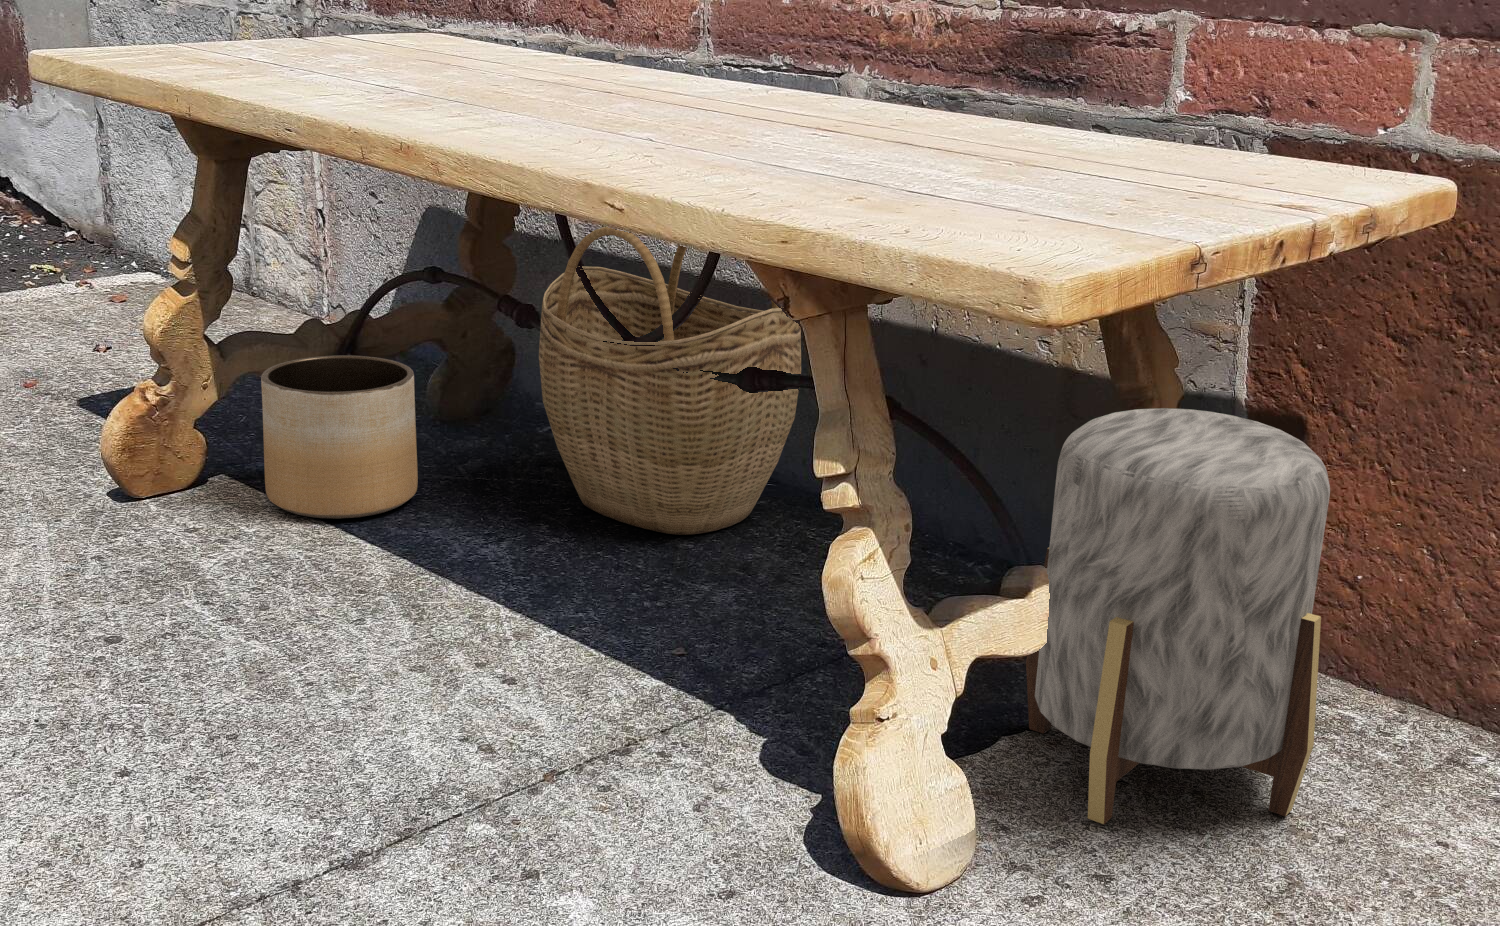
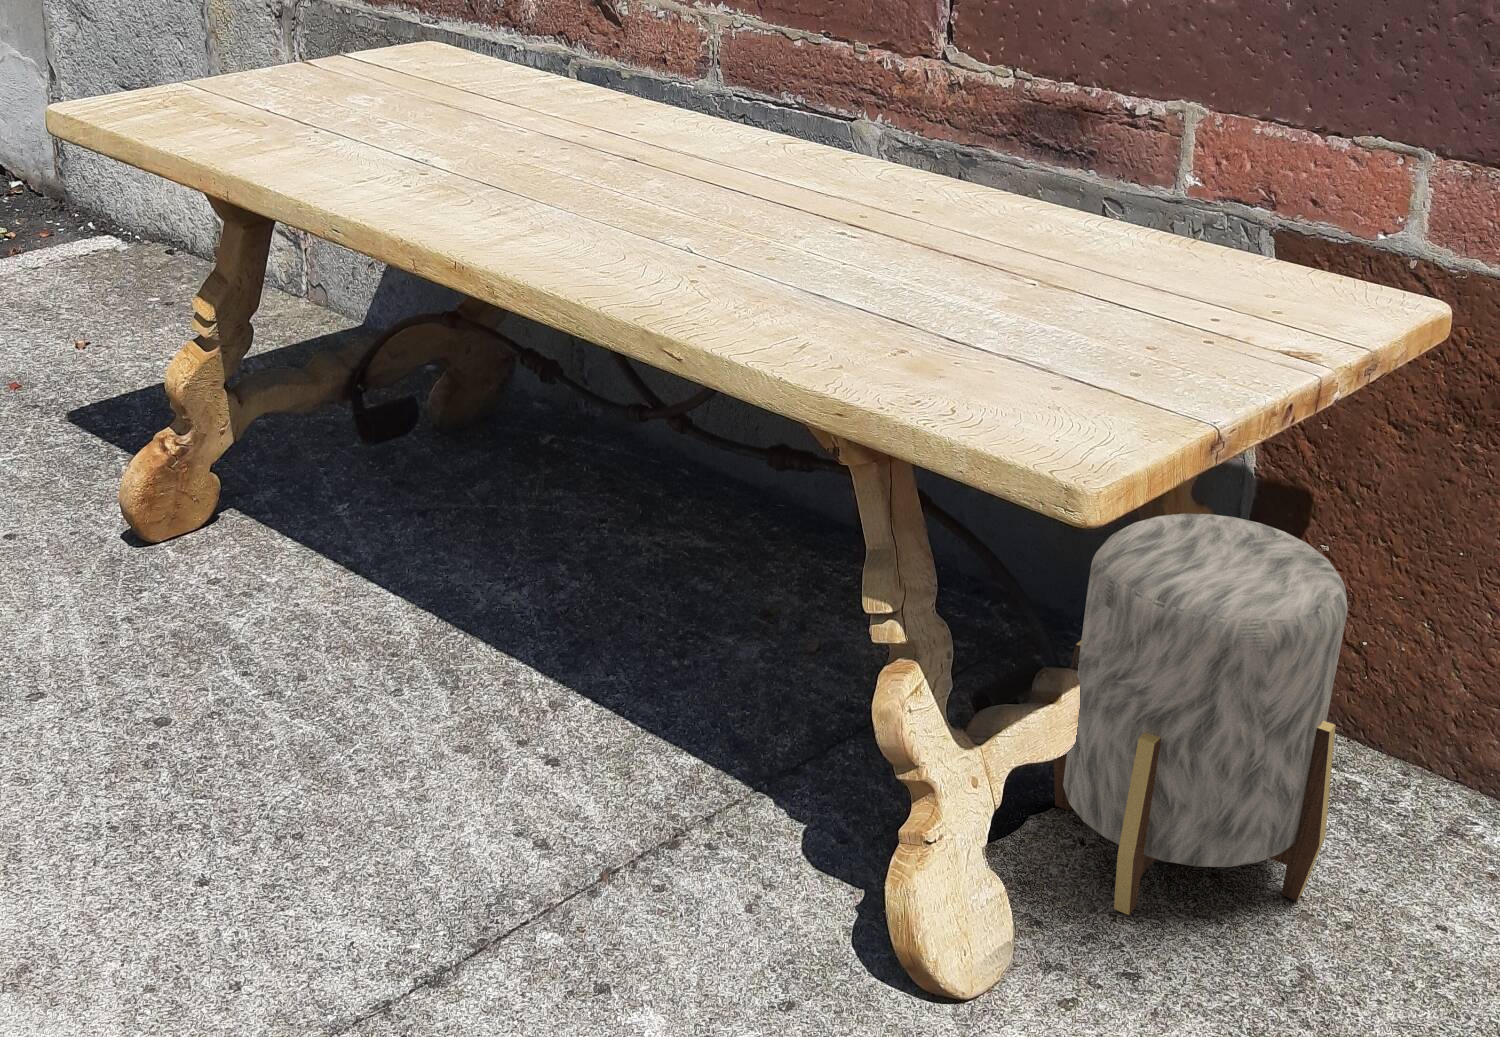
woven basket: present [539,227,801,535] -> none [554,241,820,576]
planter: present [261,355,418,518] -> none [275,390,433,565]

